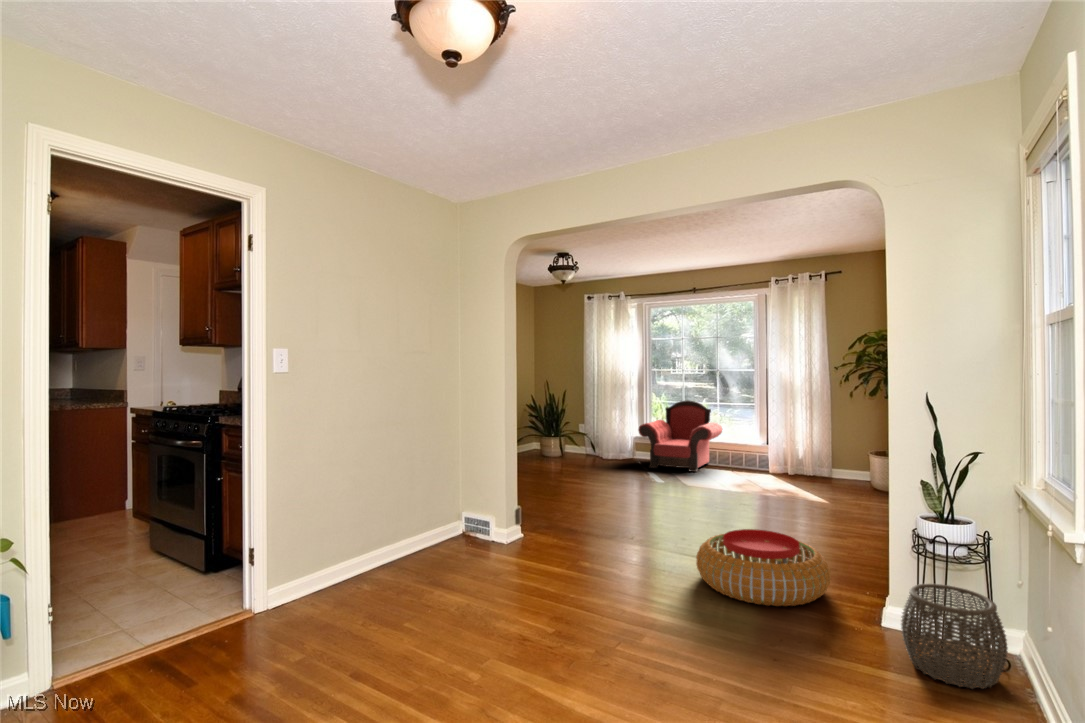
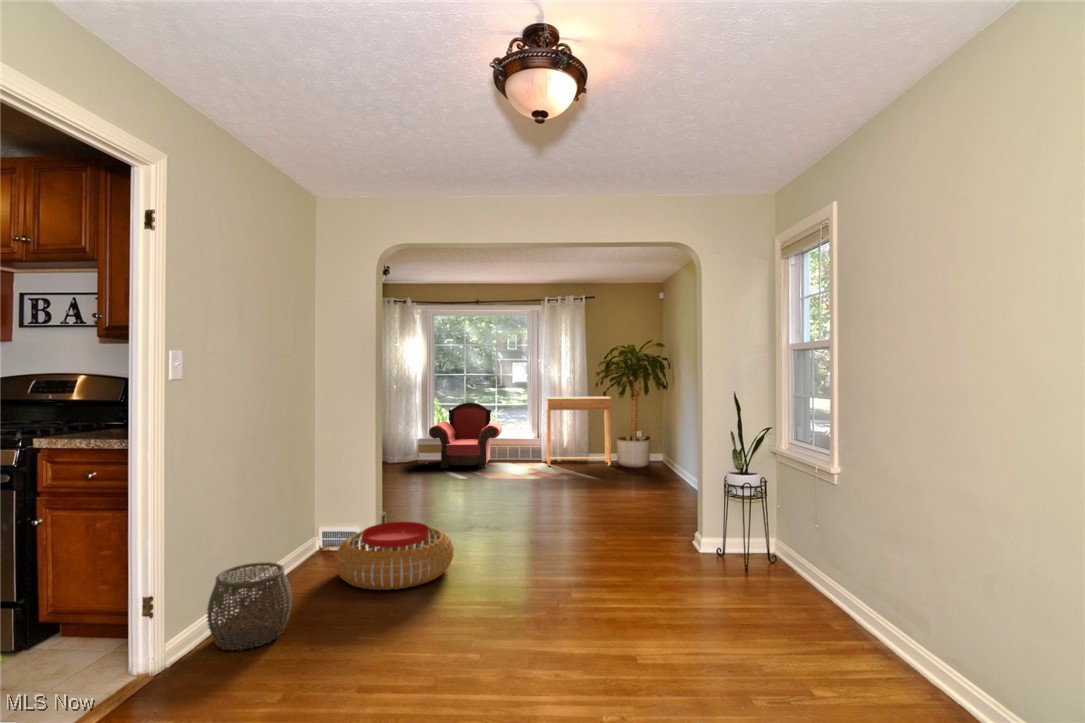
side table: none [768,397,855,484] -> present [546,397,612,466]
pouf: present [696,529,831,606] -> present [335,522,454,590]
woven basket: present [901,584,1008,689] -> present [207,562,292,650]

